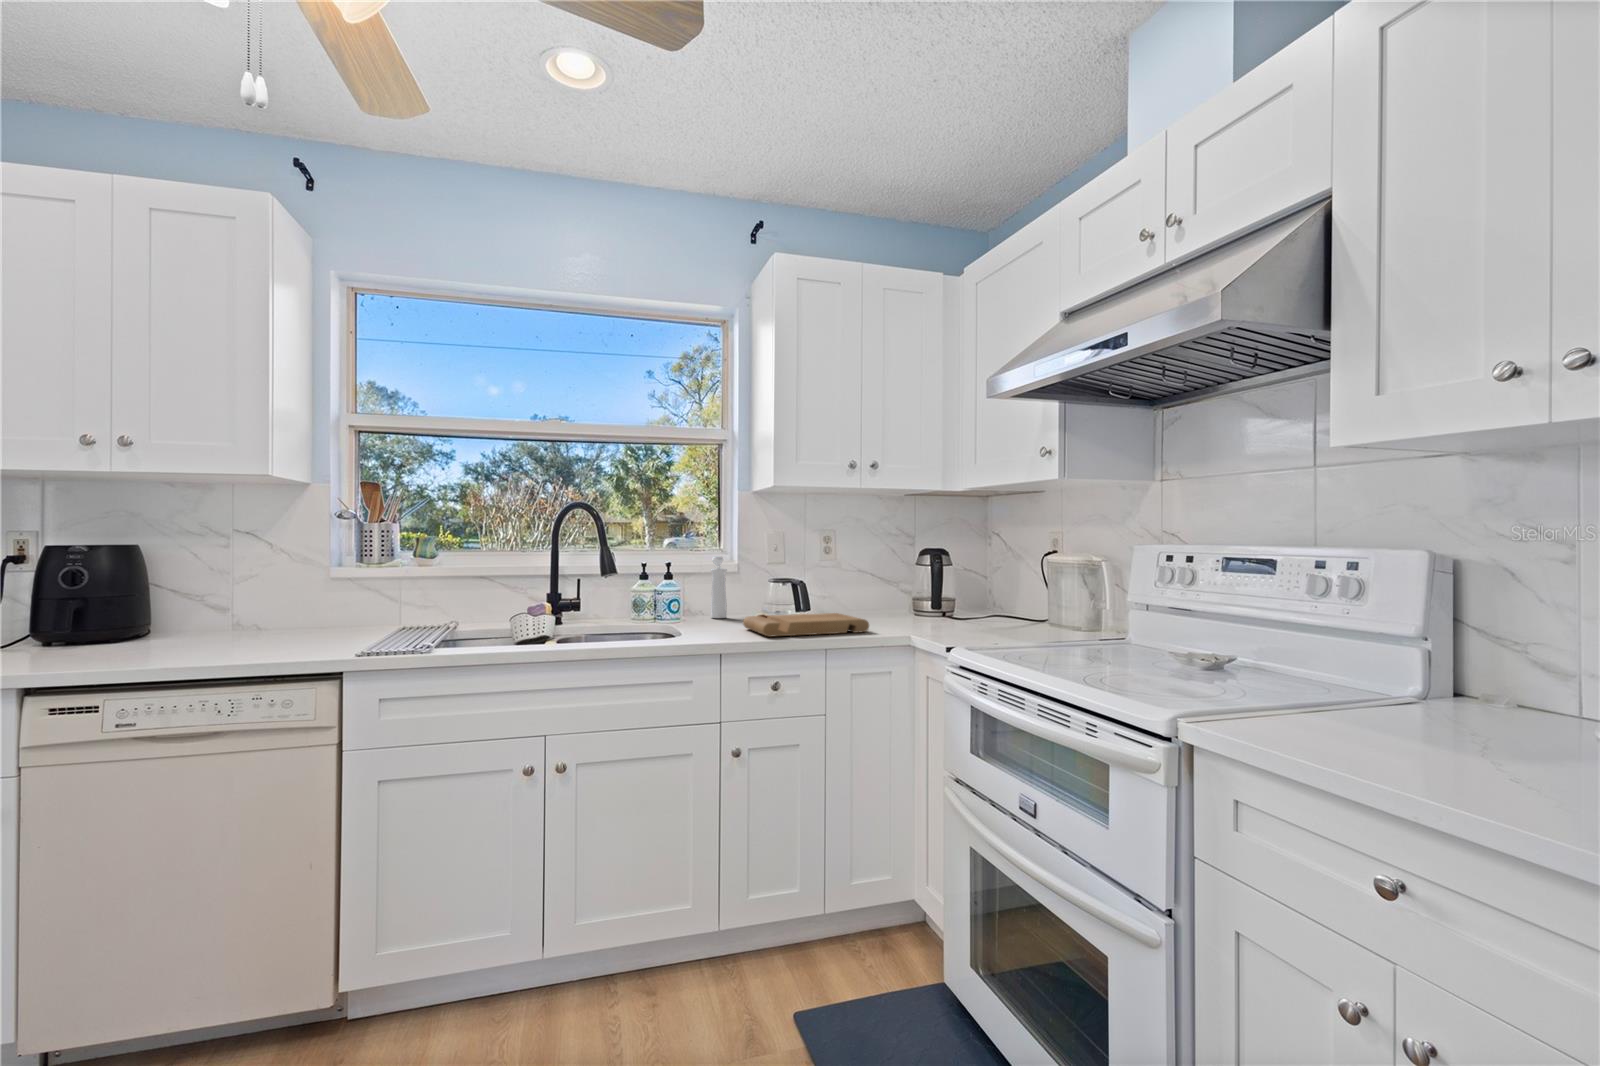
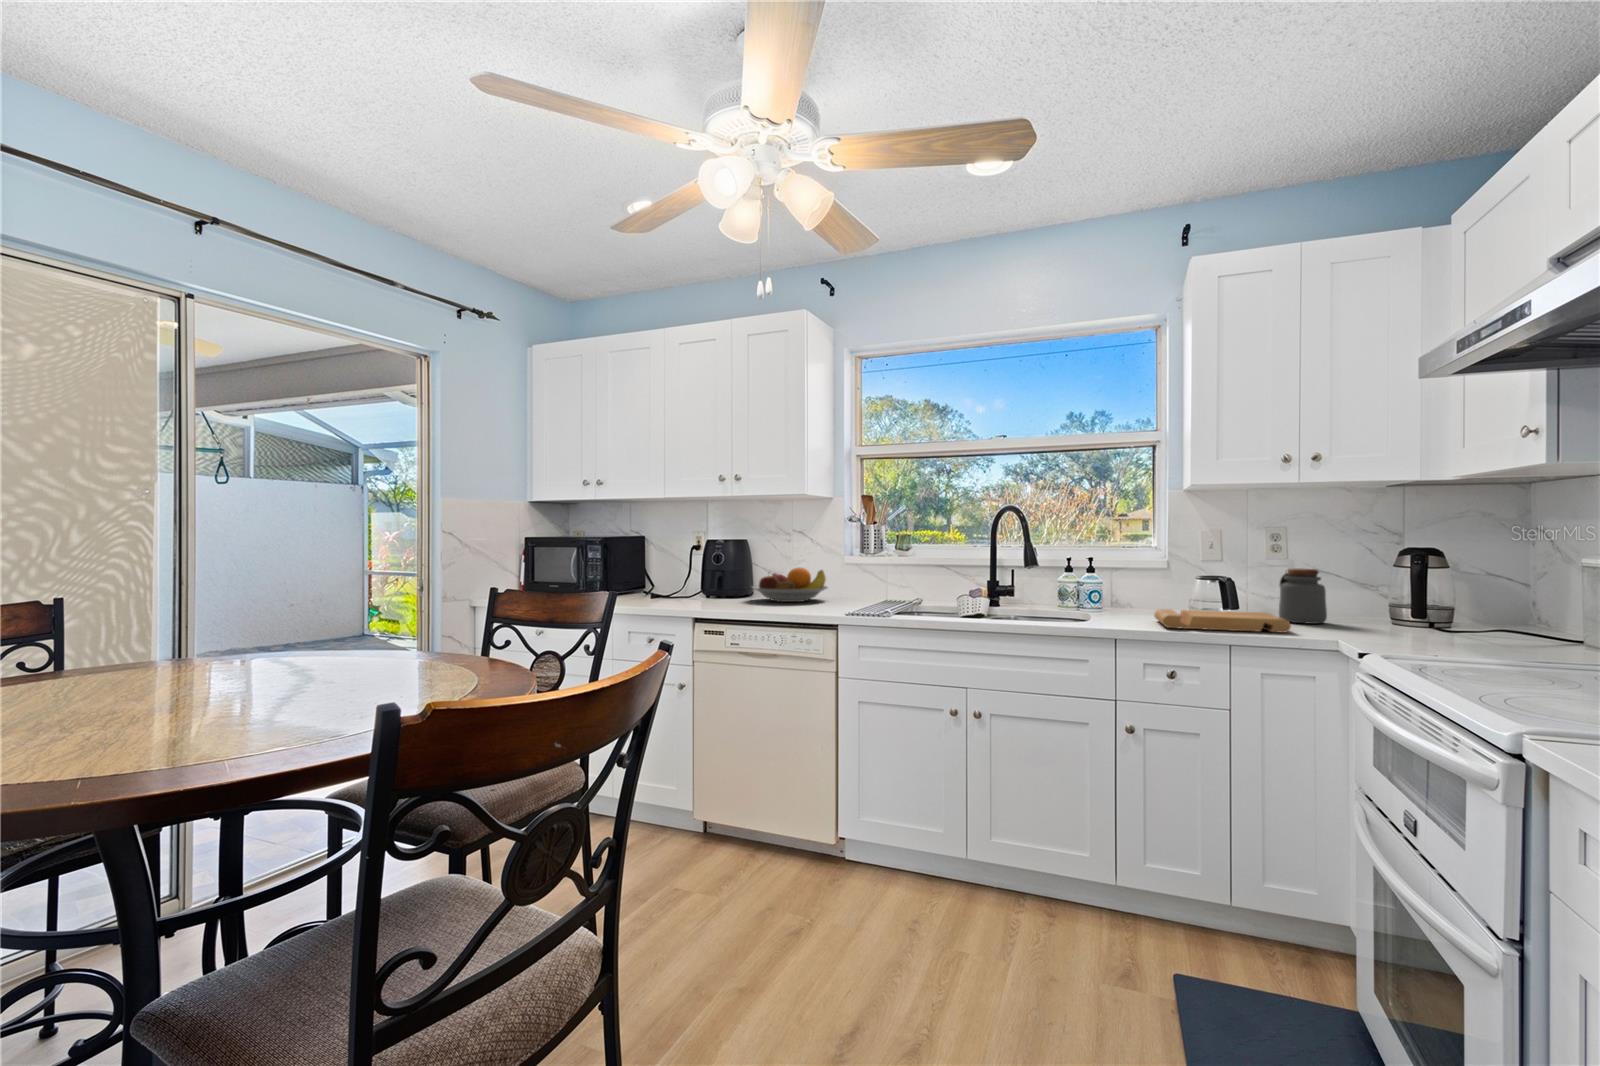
pepper mill: present [711,556,727,618] -> none [1136,553,1155,611]
jar: none [841,569,878,621] -> present [1279,568,1327,624]
fruit bowl: none [158,587,307,642] -> present [752,568,828,602]

